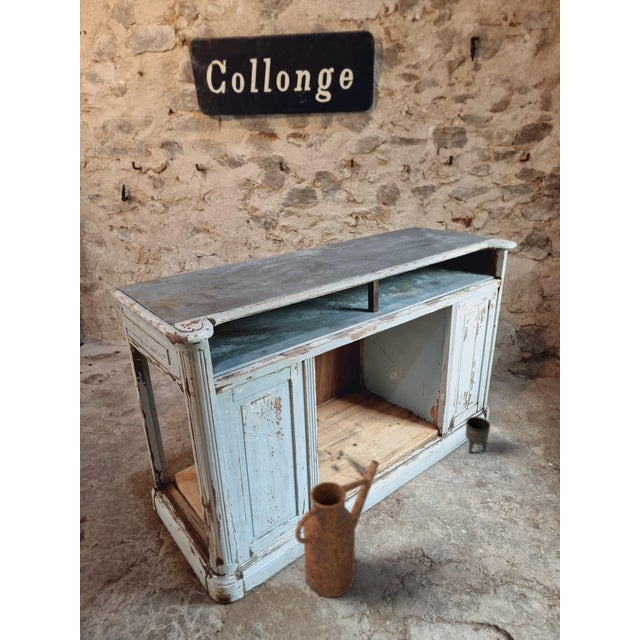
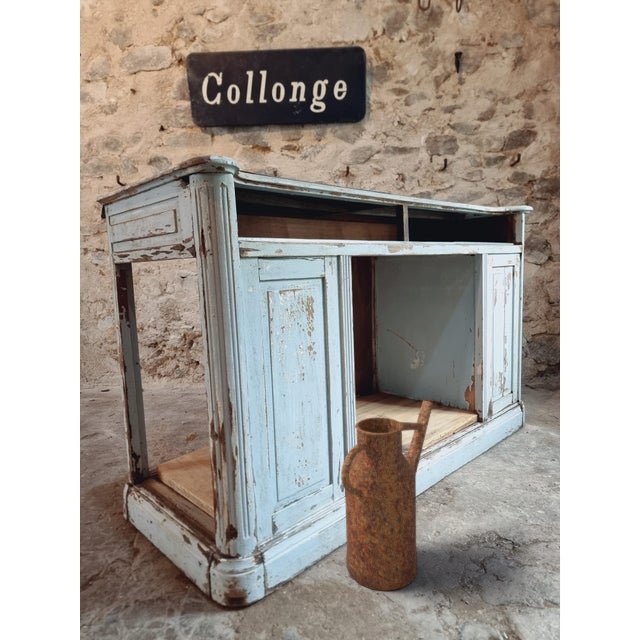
planter: present [466,417,490,453] -> none [505,405,534,448]

